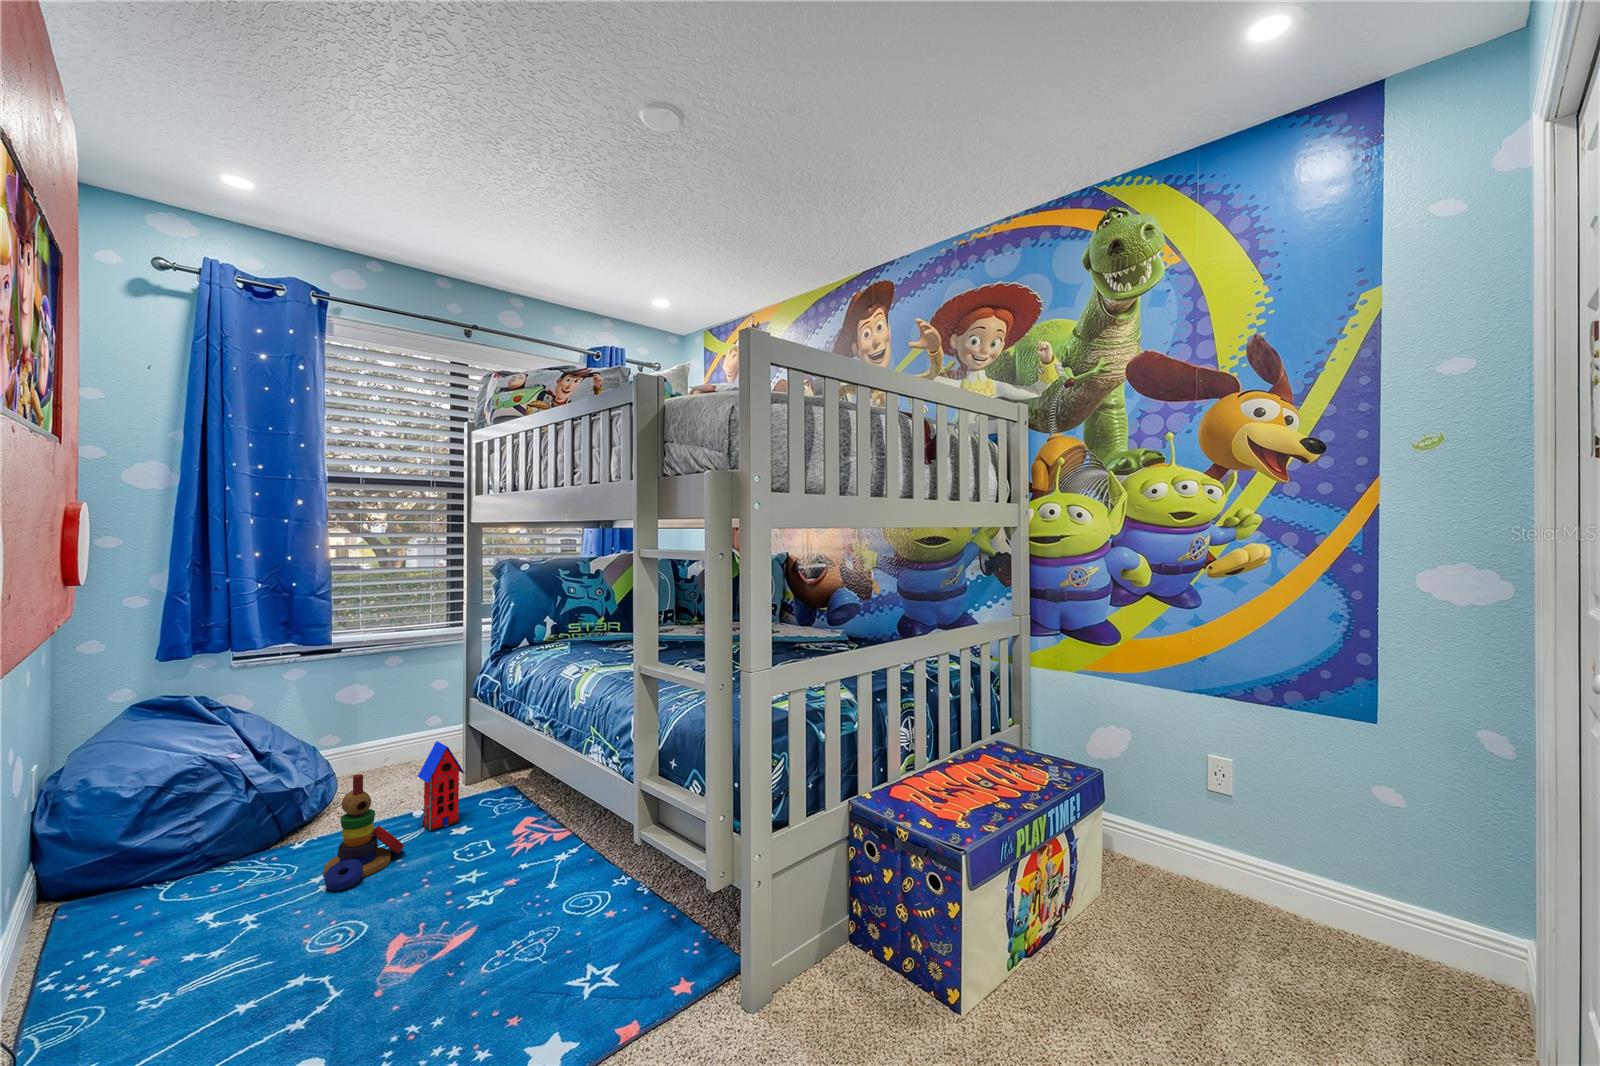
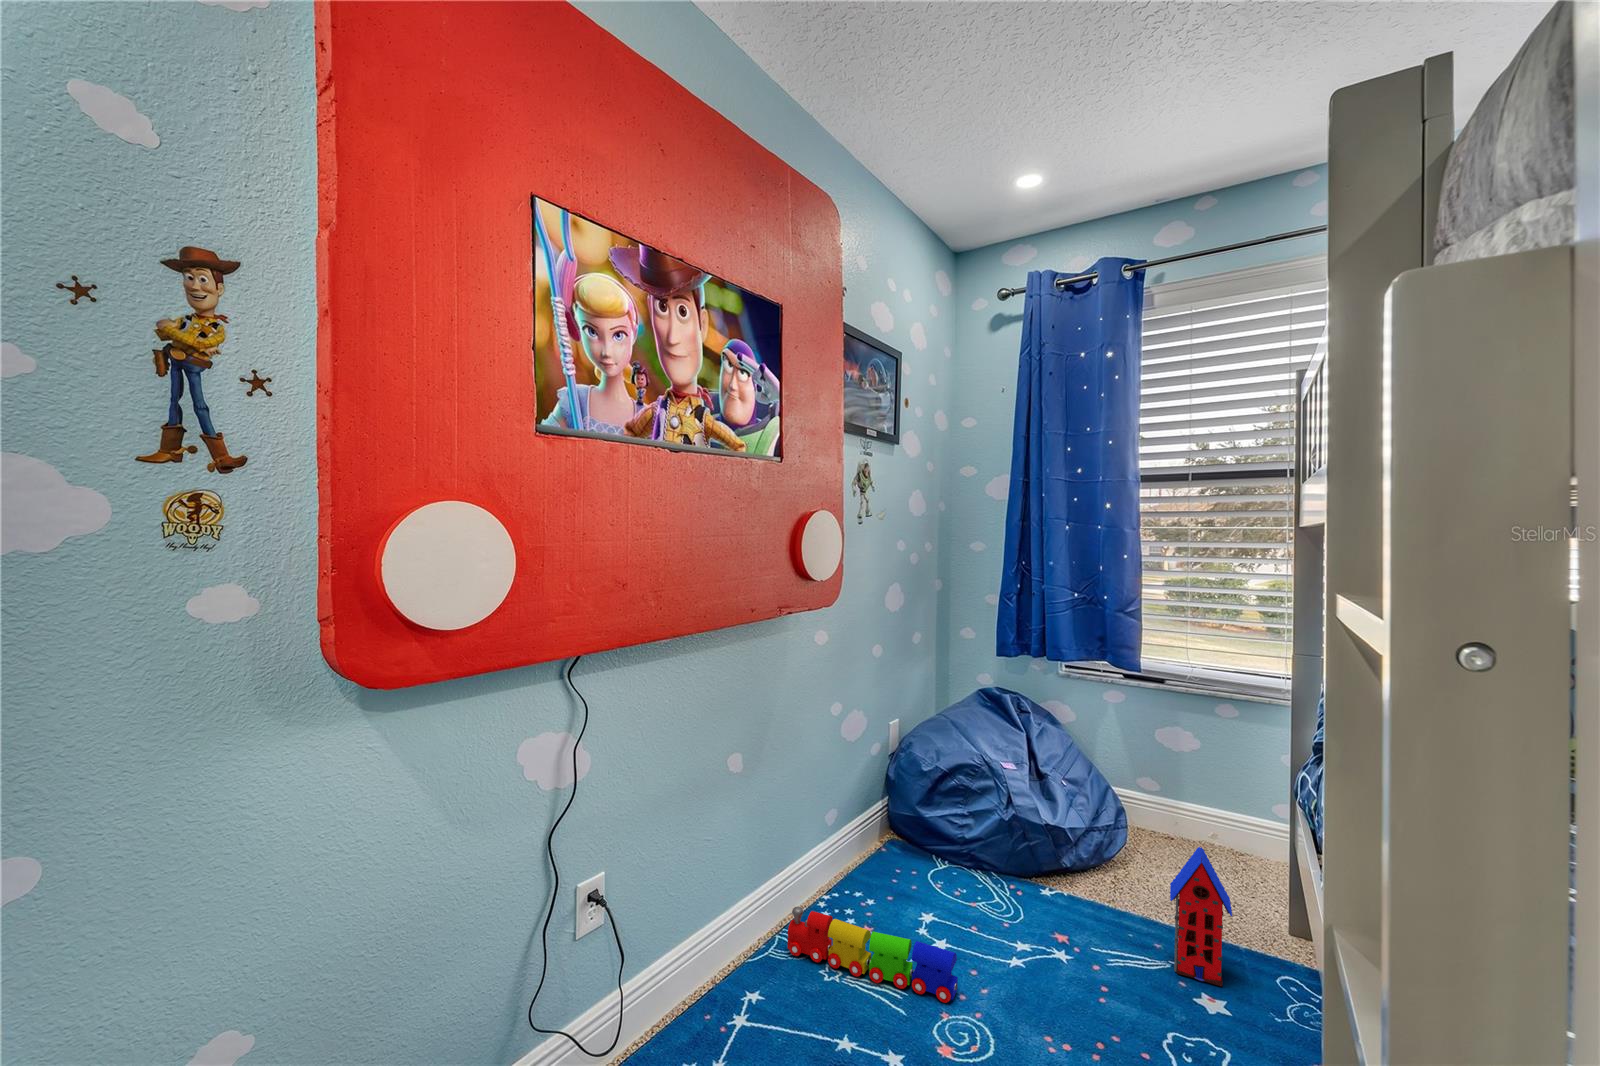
stacking toy: present [323,774,404,891] -> none [1012,845,1122,985]
toy train: none [62,892,303,1023] -> present [788,907,958,1003]

